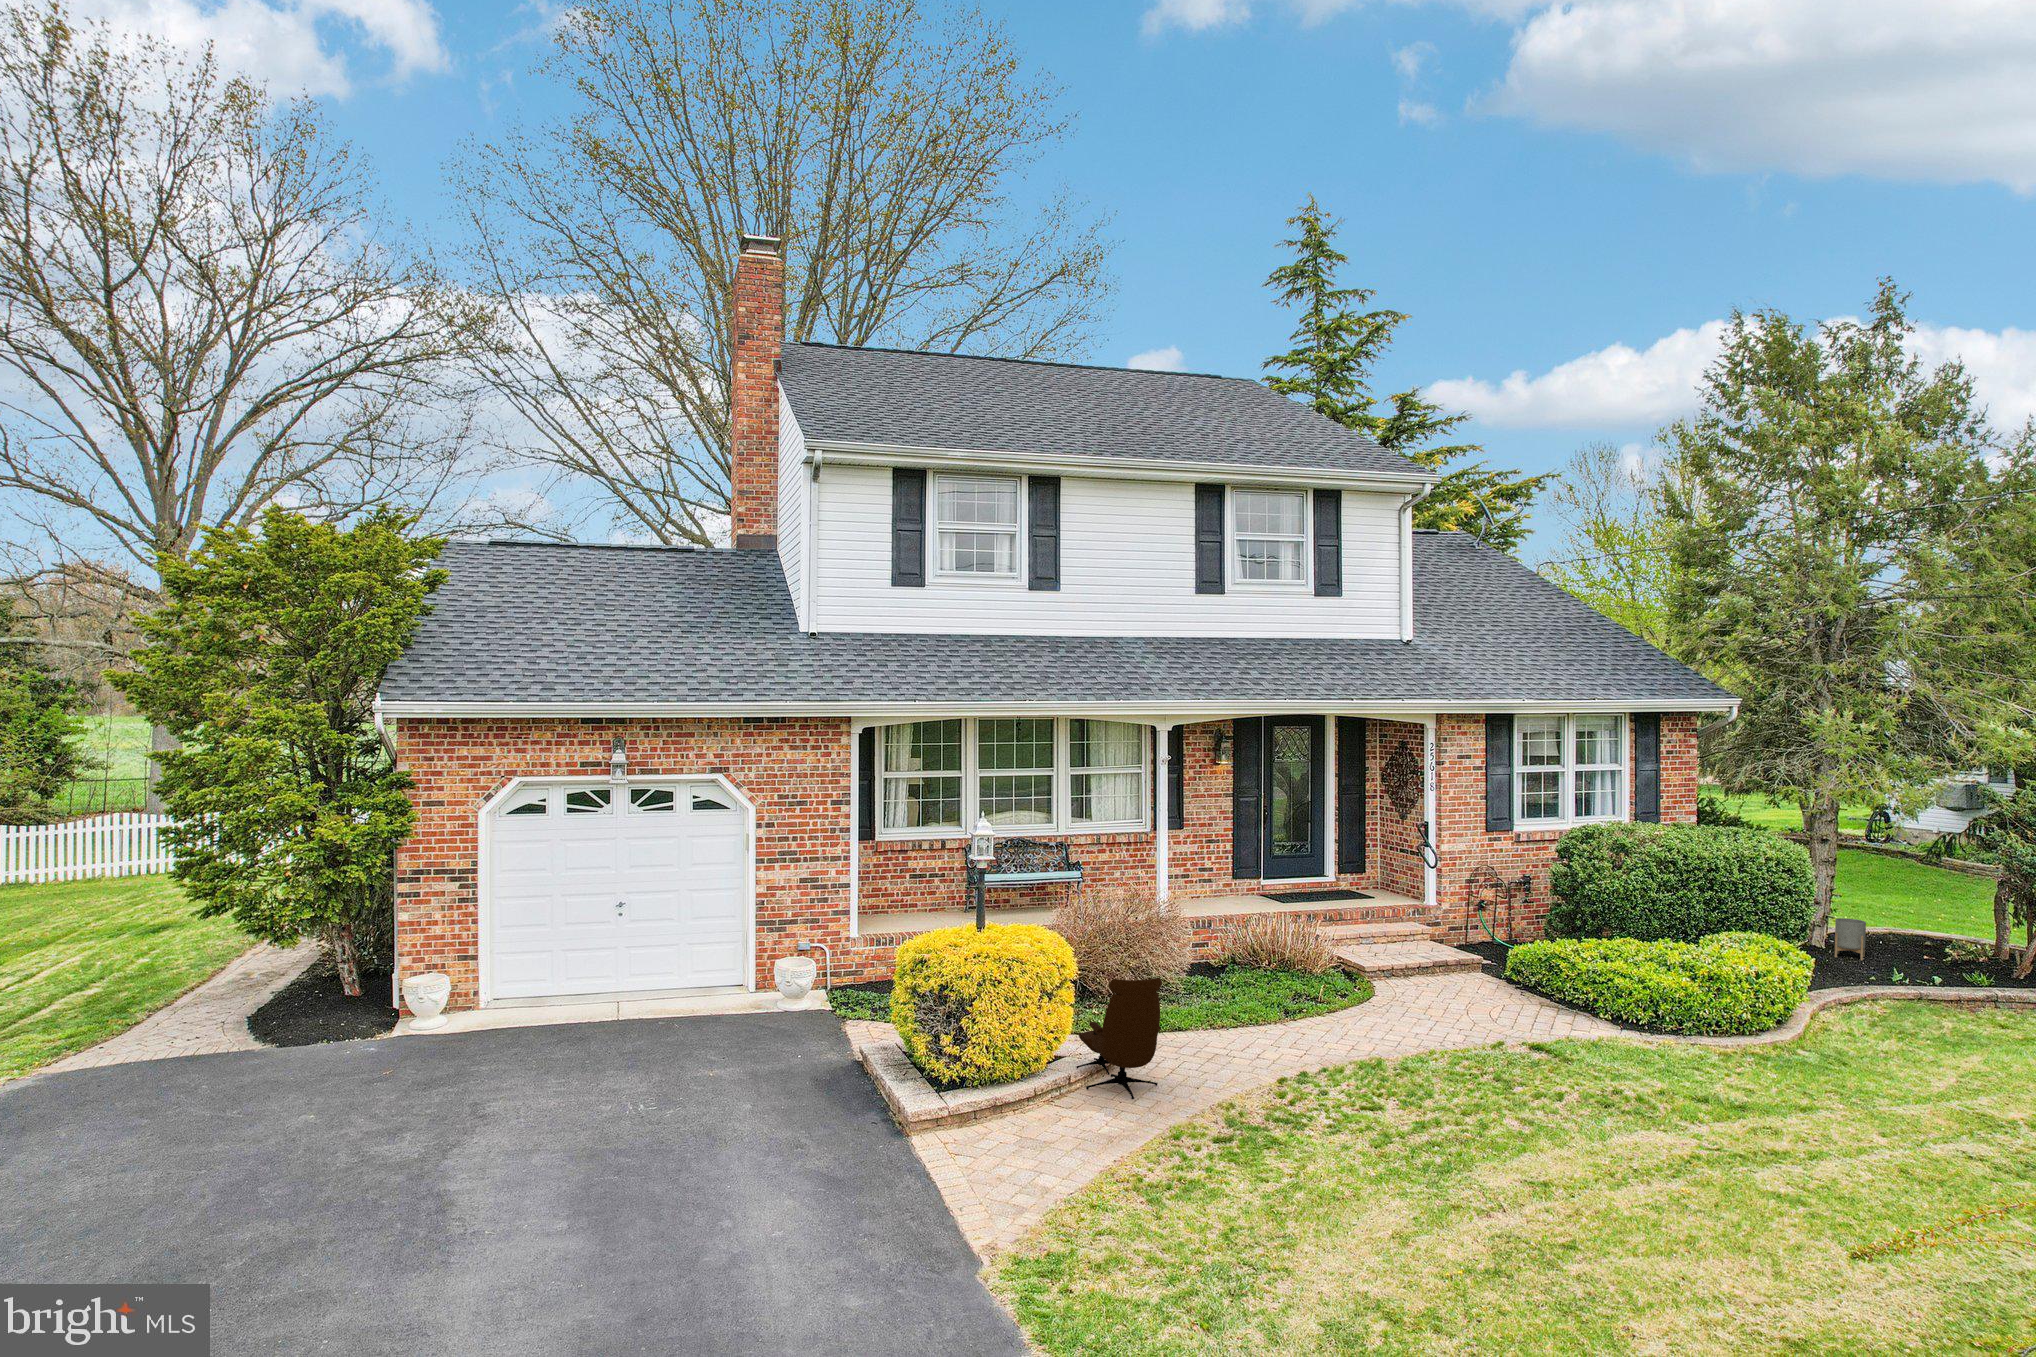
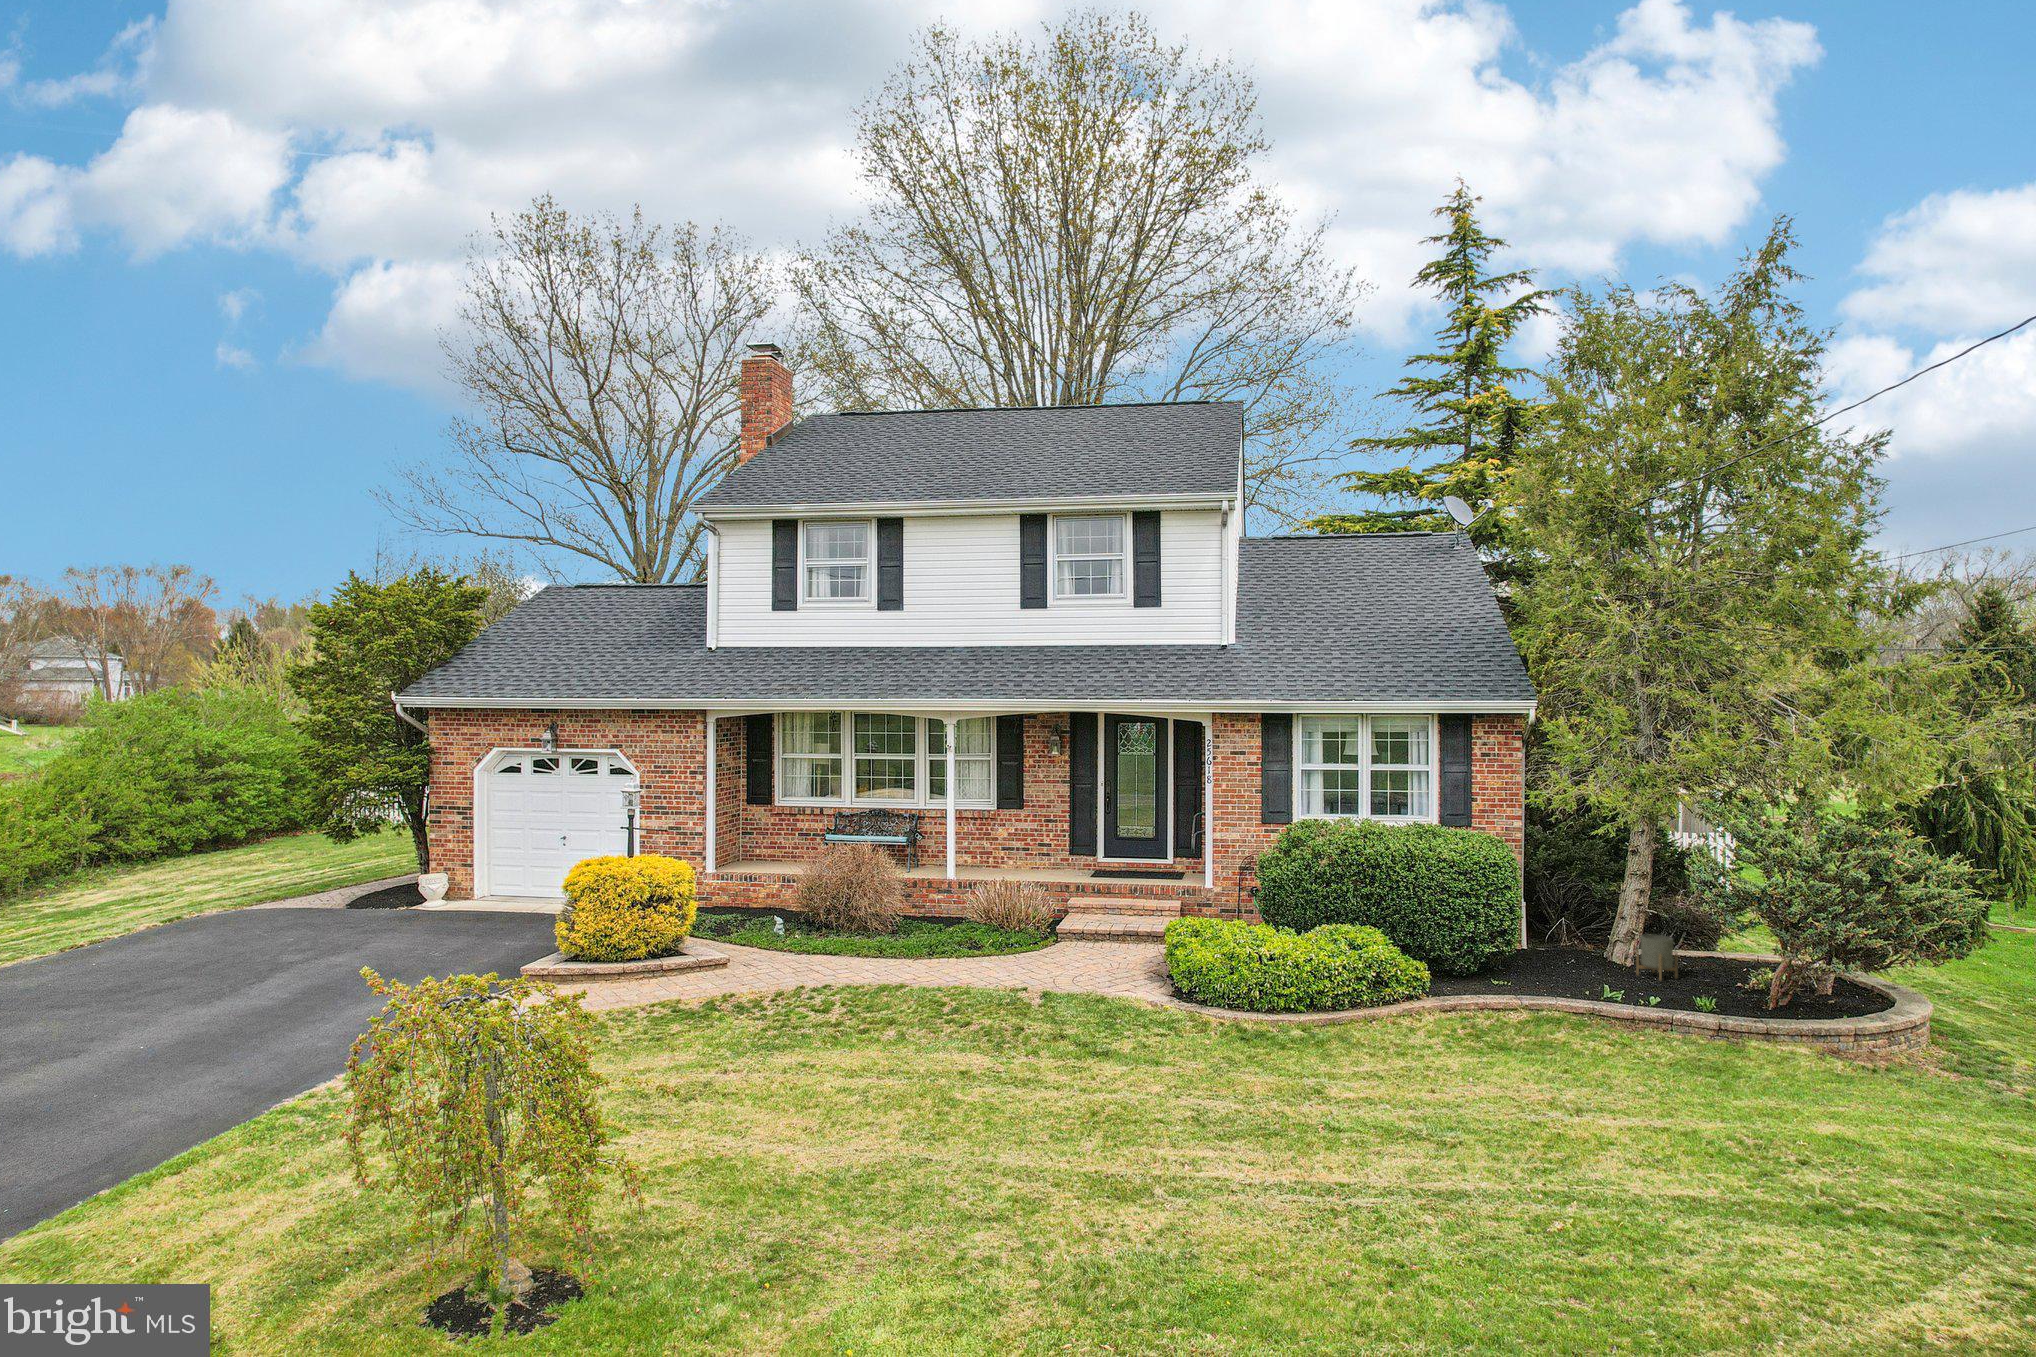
lounge chair: present [1077,977,1162,1099] -> none [618,891,702,984]

